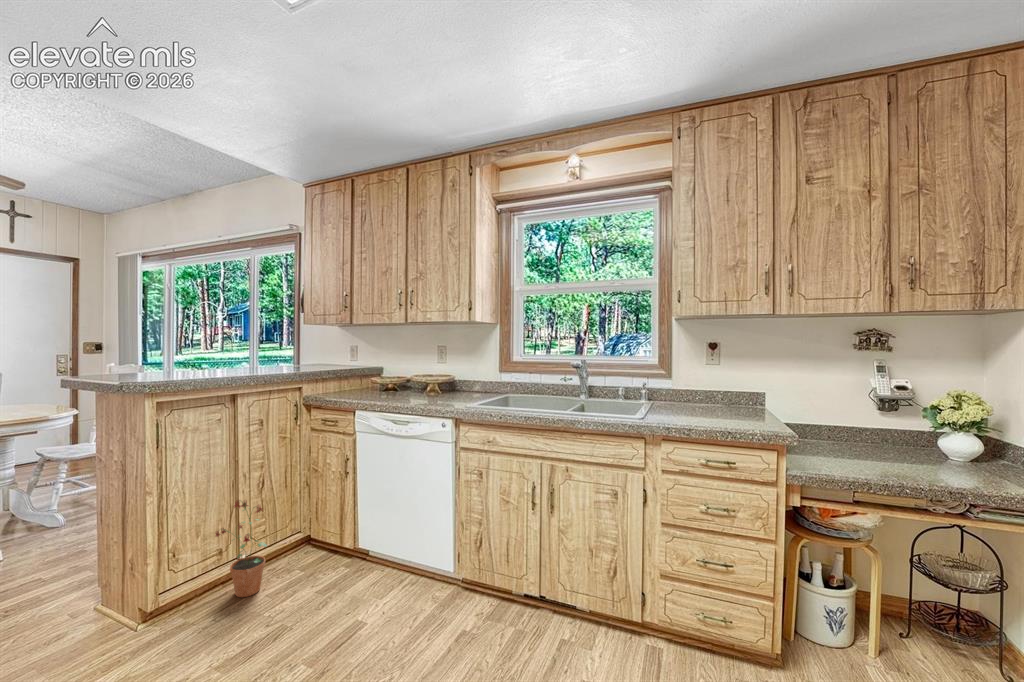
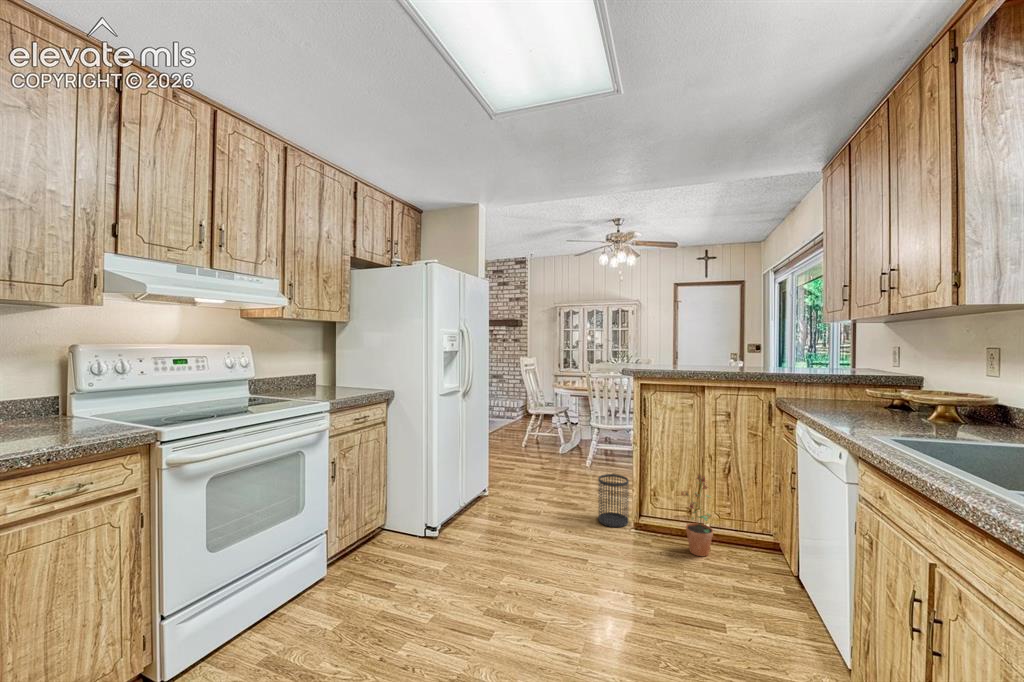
wastebasket: none [45,559,114,659] -> present [598,474,629,527]

